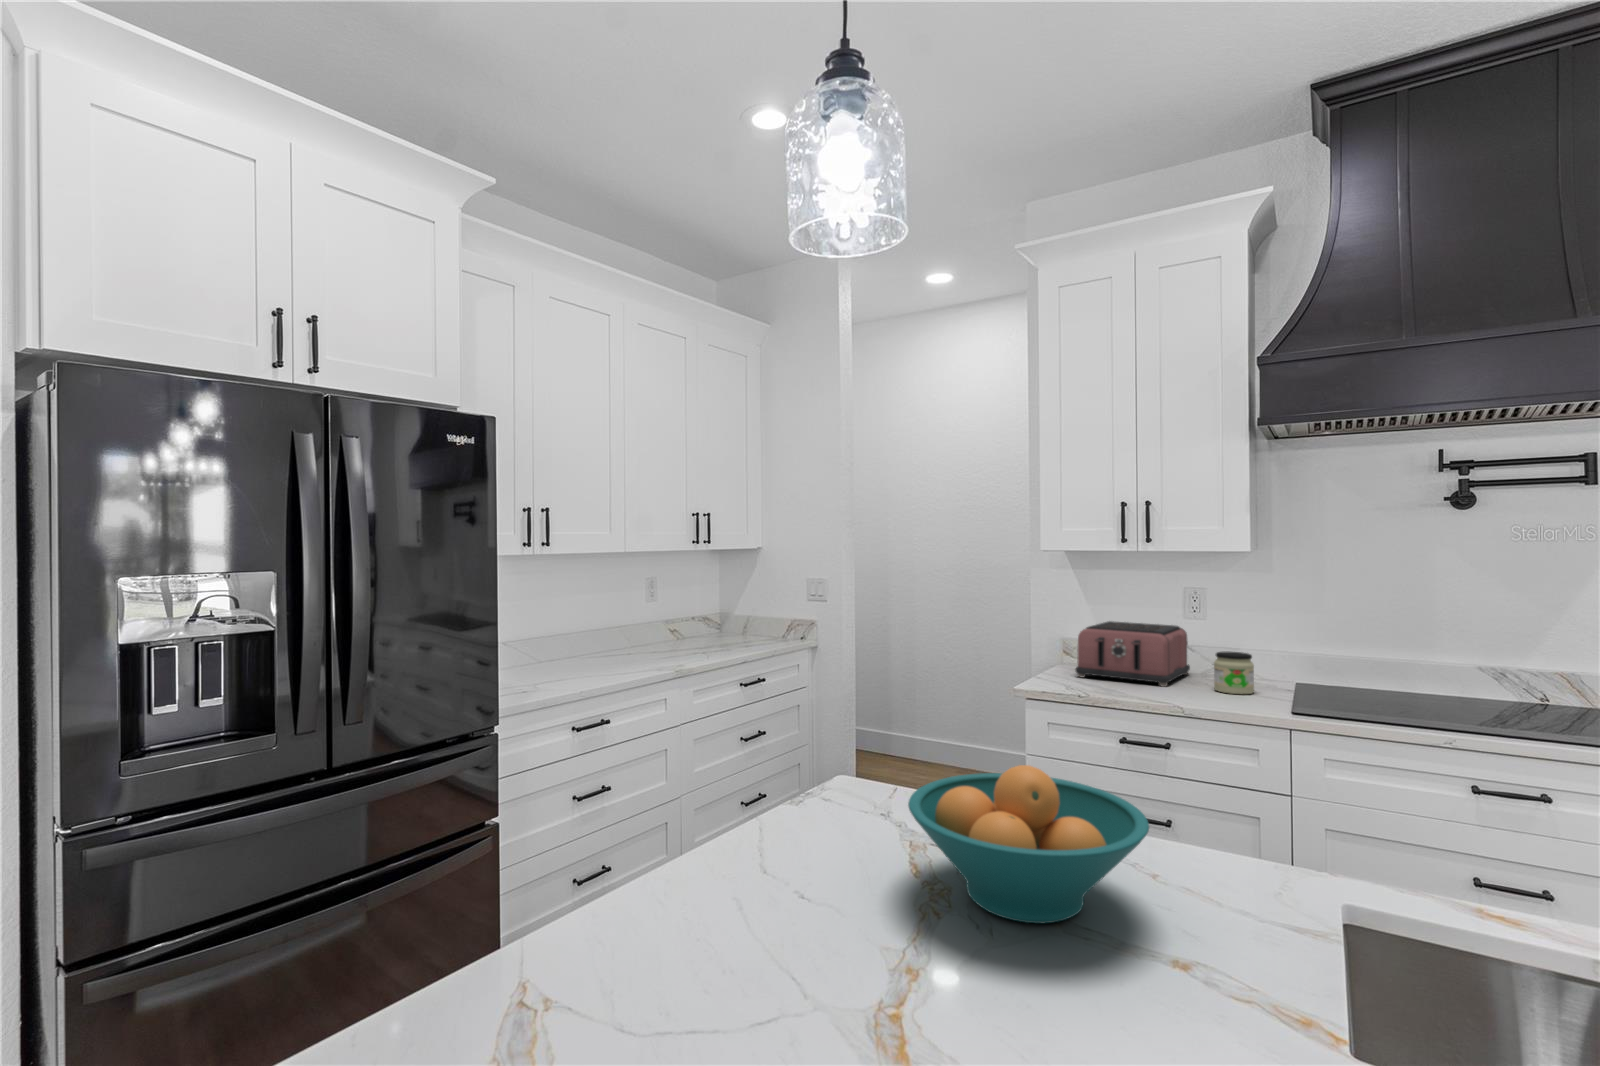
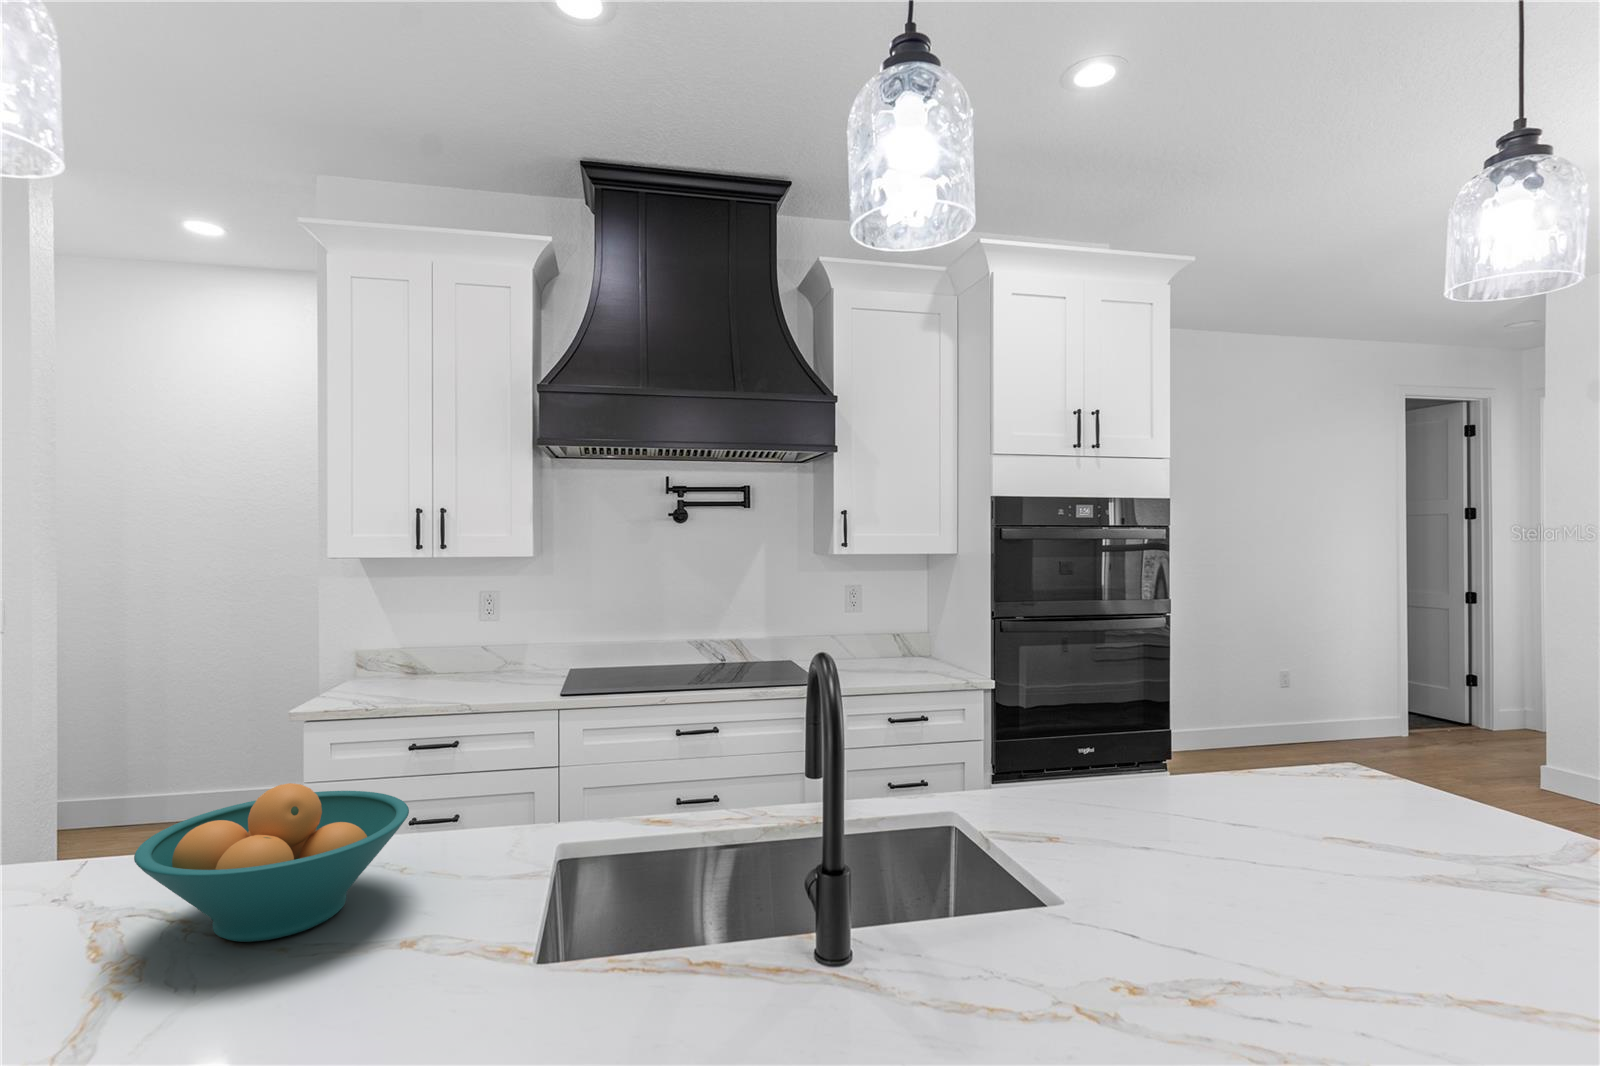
toaster: present [1076,621,1190,687] -> none [365,628,482,690]
jar: present [1214,652,1254,694] -> none [501,647,535,686]

